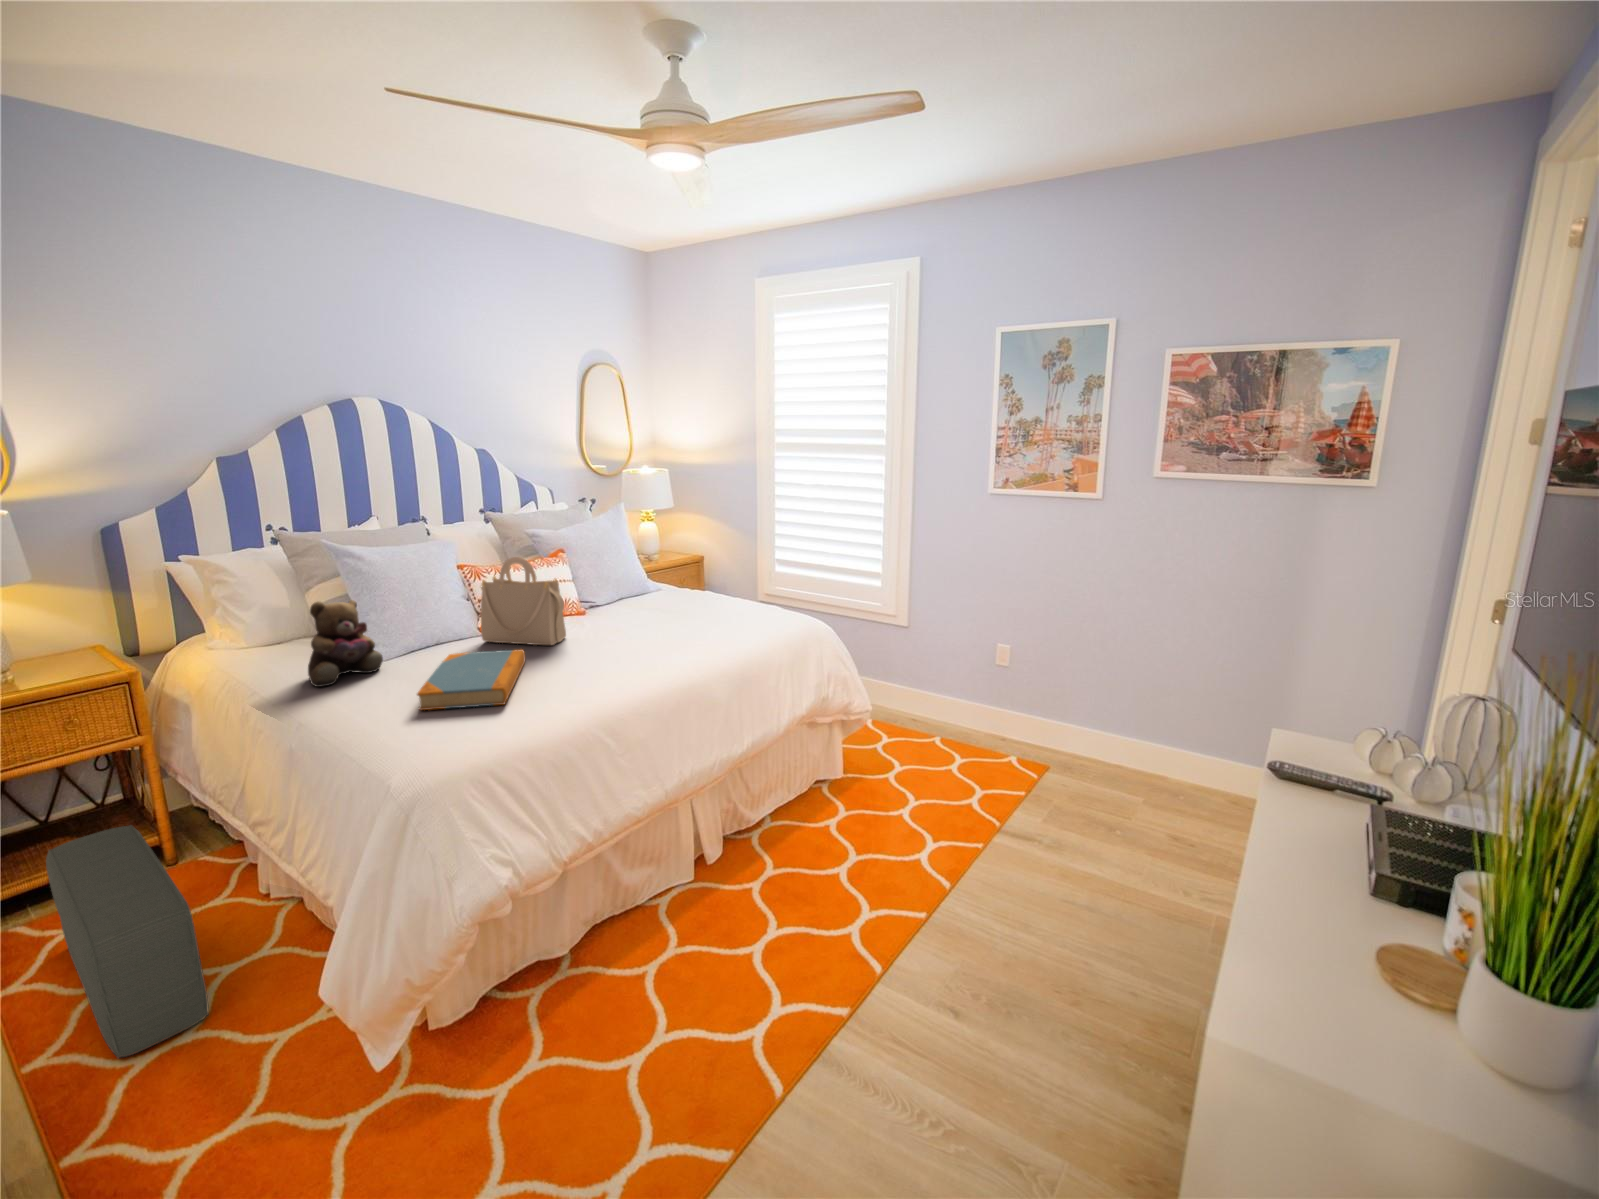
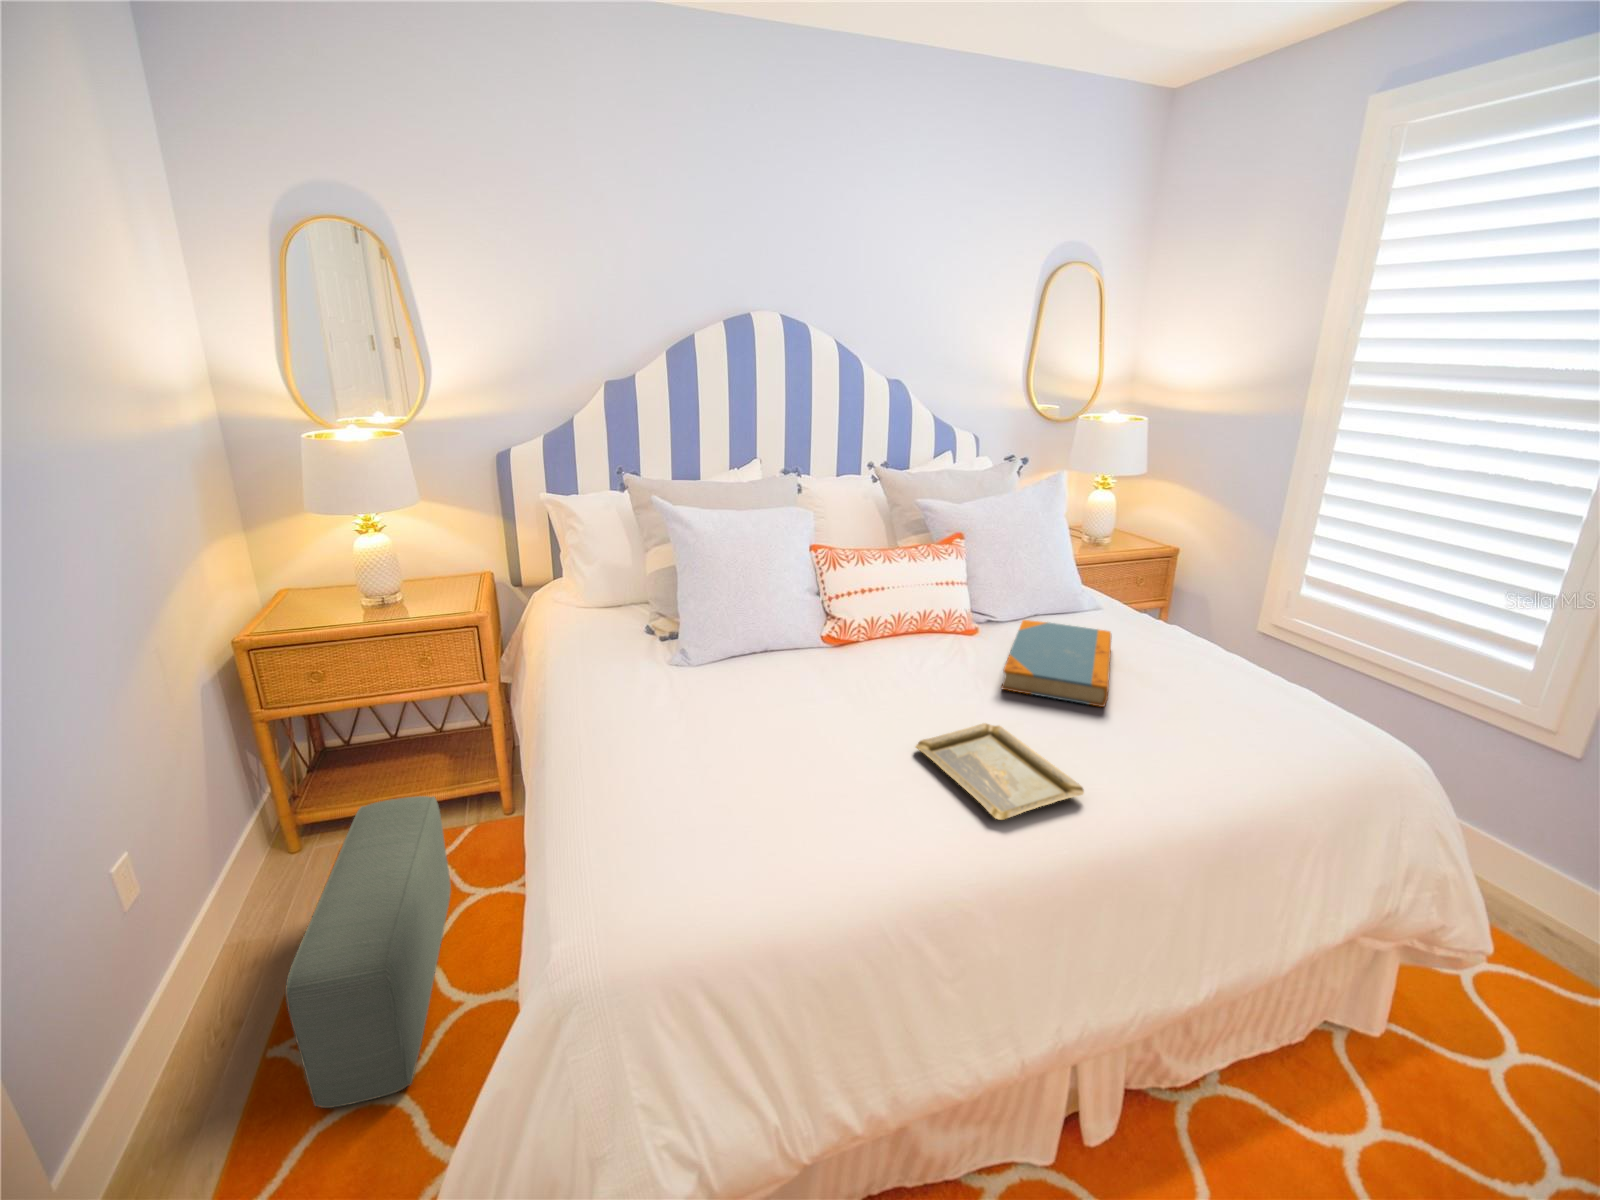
handbag: present [481,557,566,645] -> none [815,554,931,697]
teddy bear: present [308,600,383,687] -> none [591,588,681,702]
tray: none [572,644,672,676] -> present [916,723,1084,820]
book: present [417,649,526,710] -> present [1001,620,1112,707]

